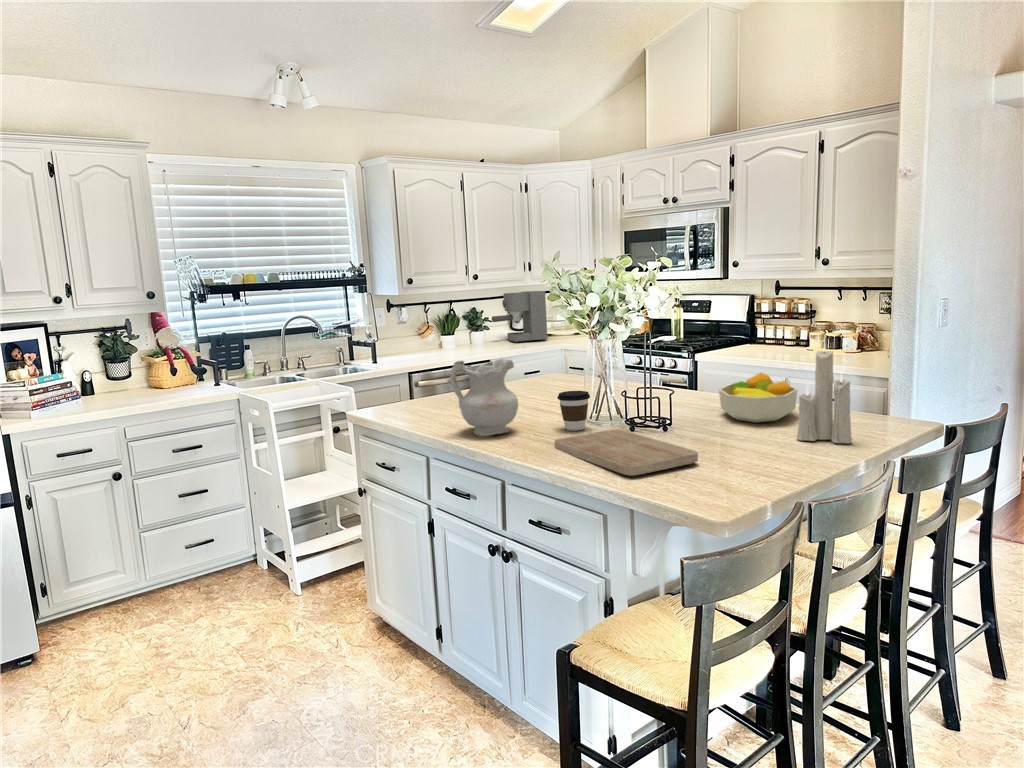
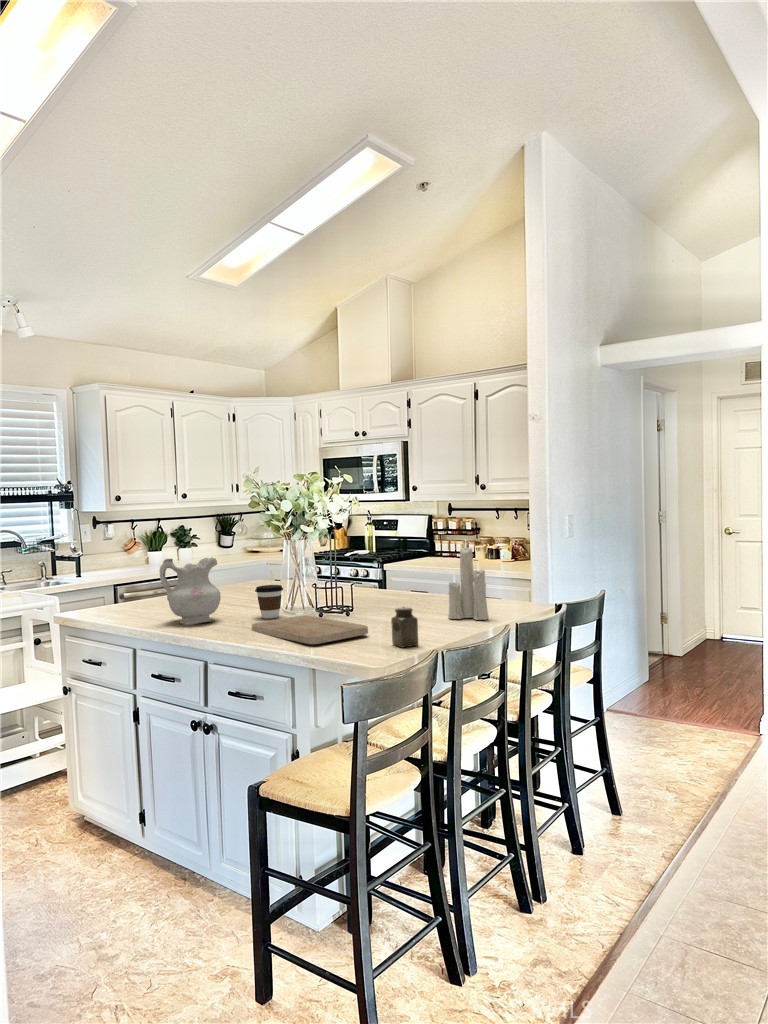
coffee maker: present [492,291,547,342] -> none [197,511,251,558]
fruit bowl: present [719,372,797,423] -> none [391,570,452,609]
salt shaker: none [732,434,768,487] -> present [391,607,418,648]

